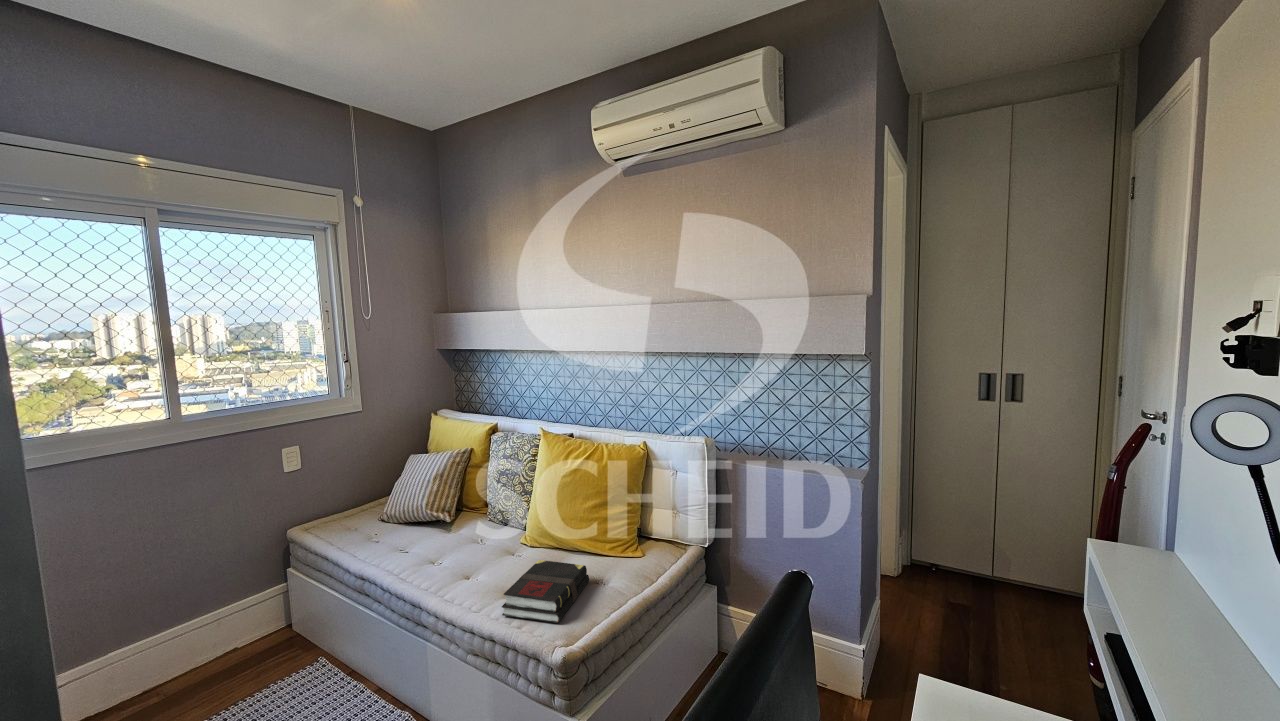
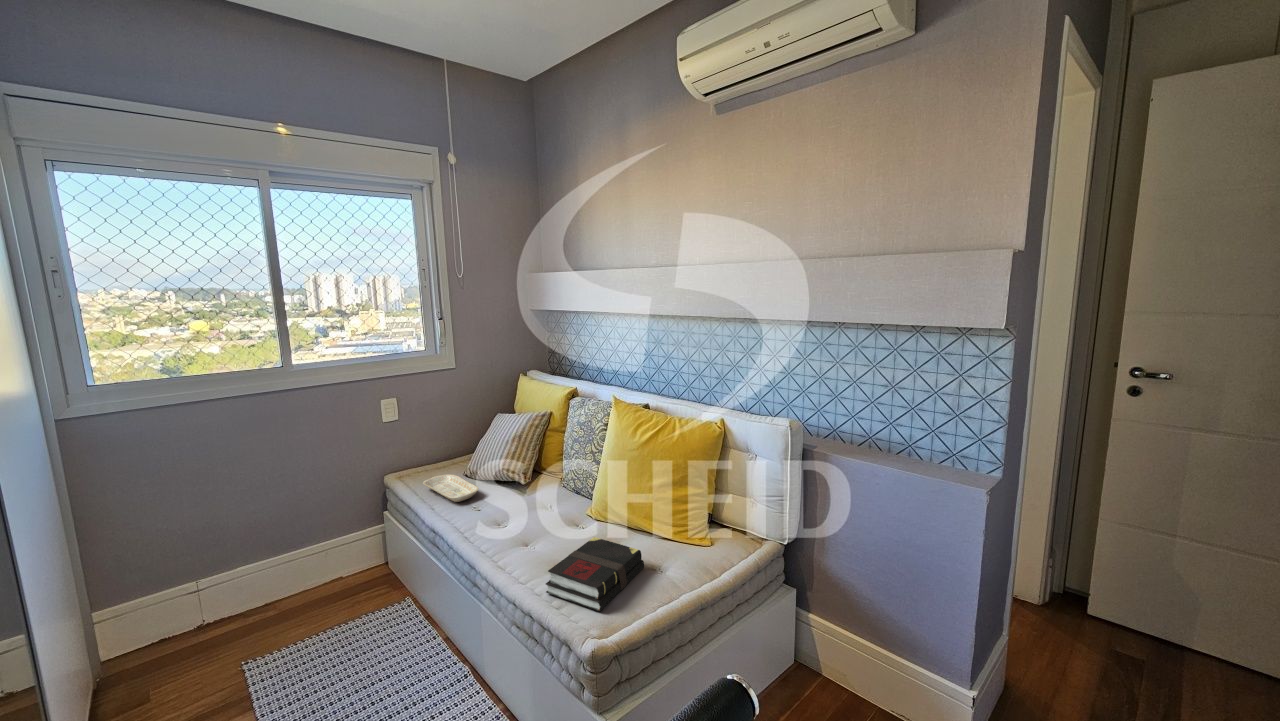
tray: none [337,521,403,548] -> present [423,474,479,502]

